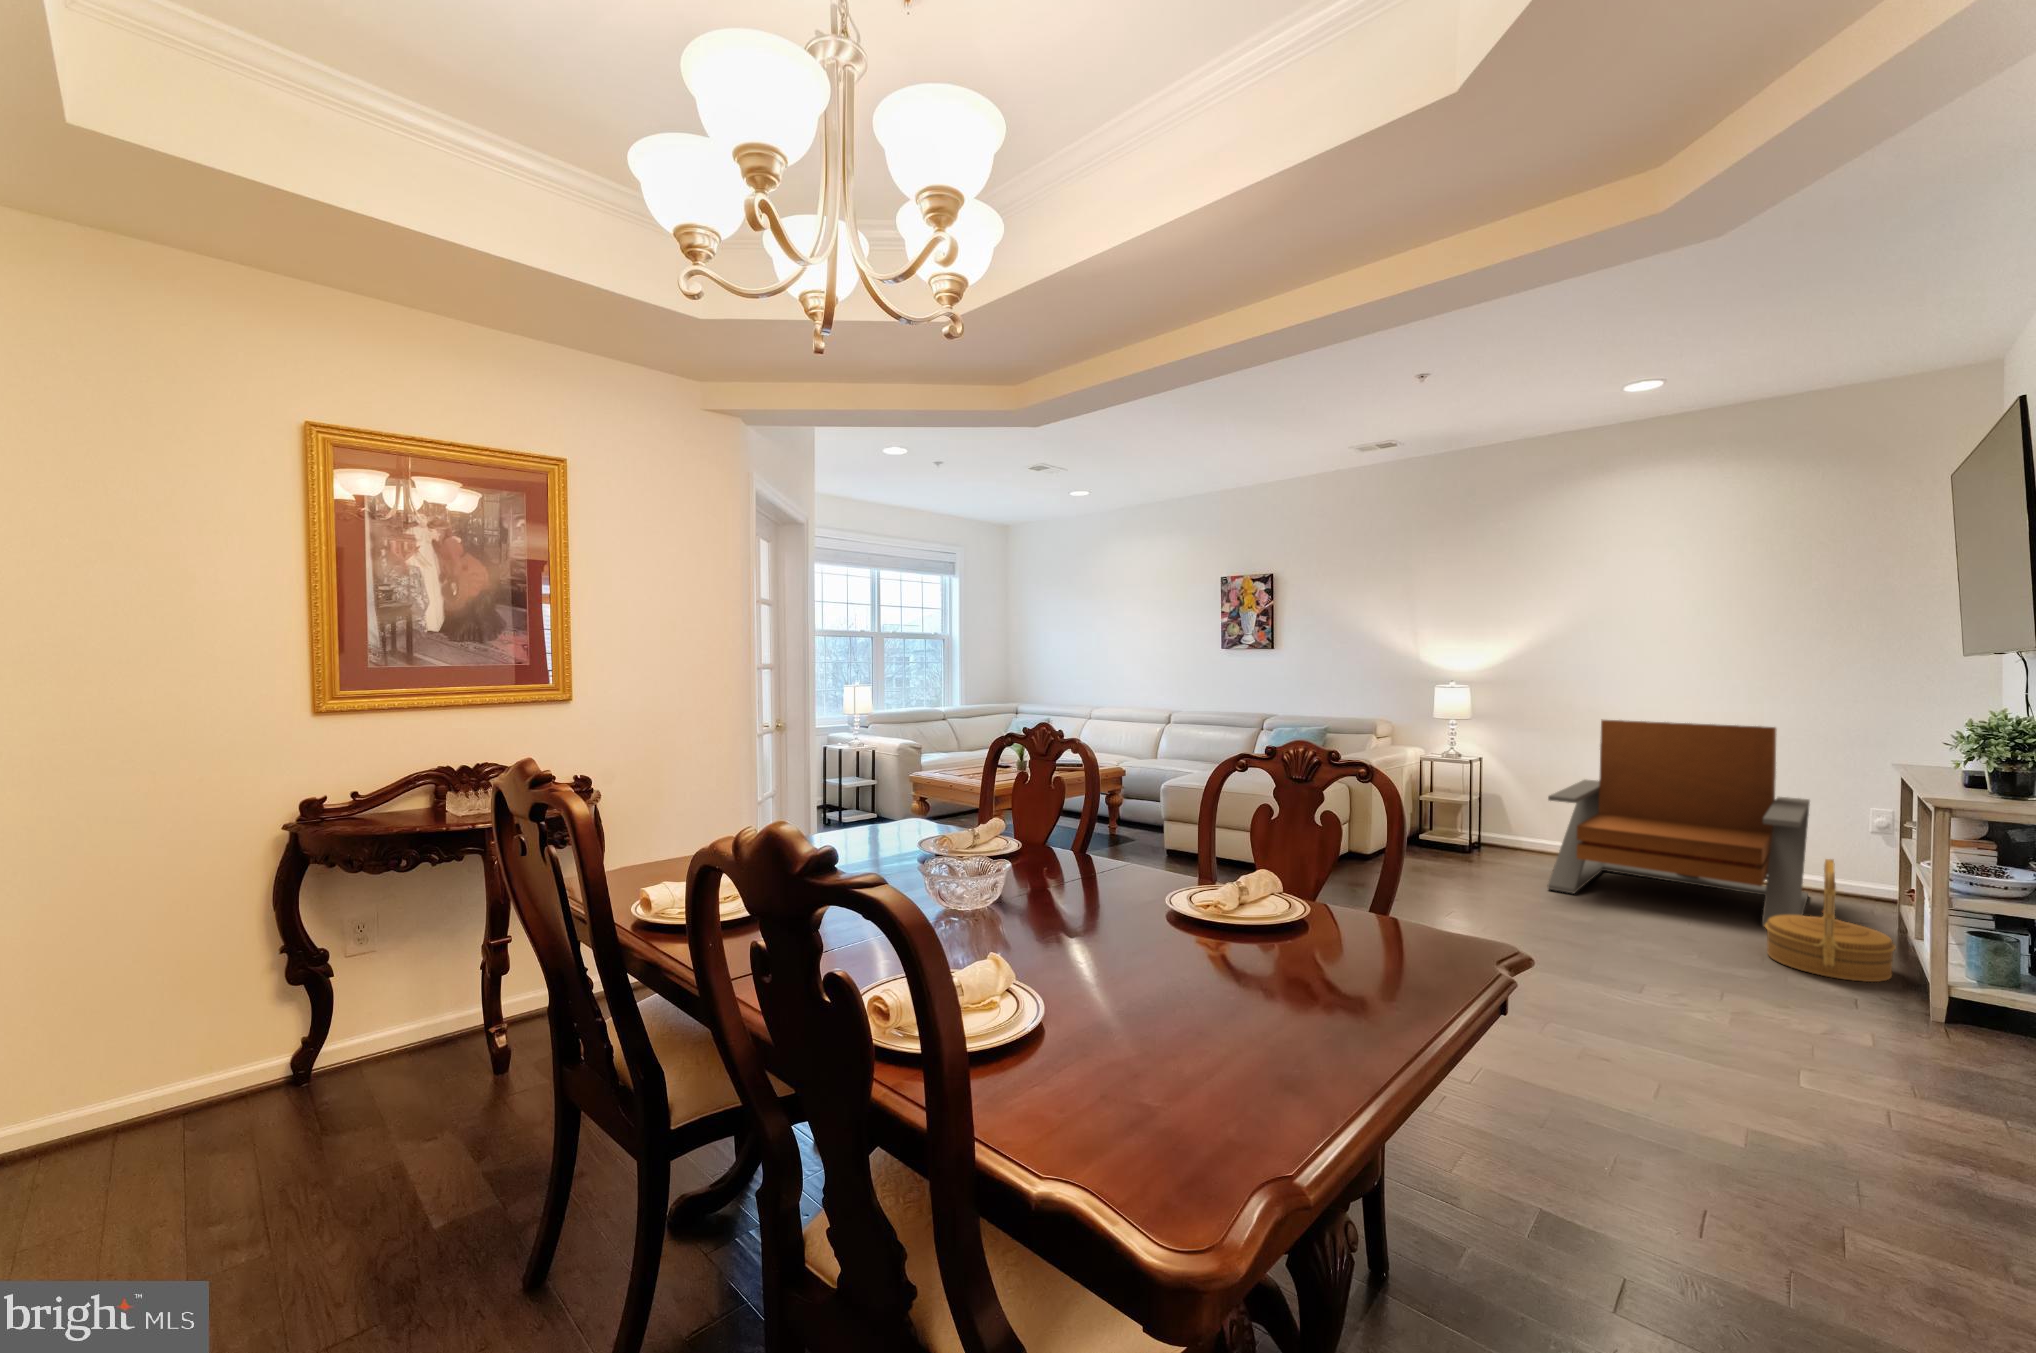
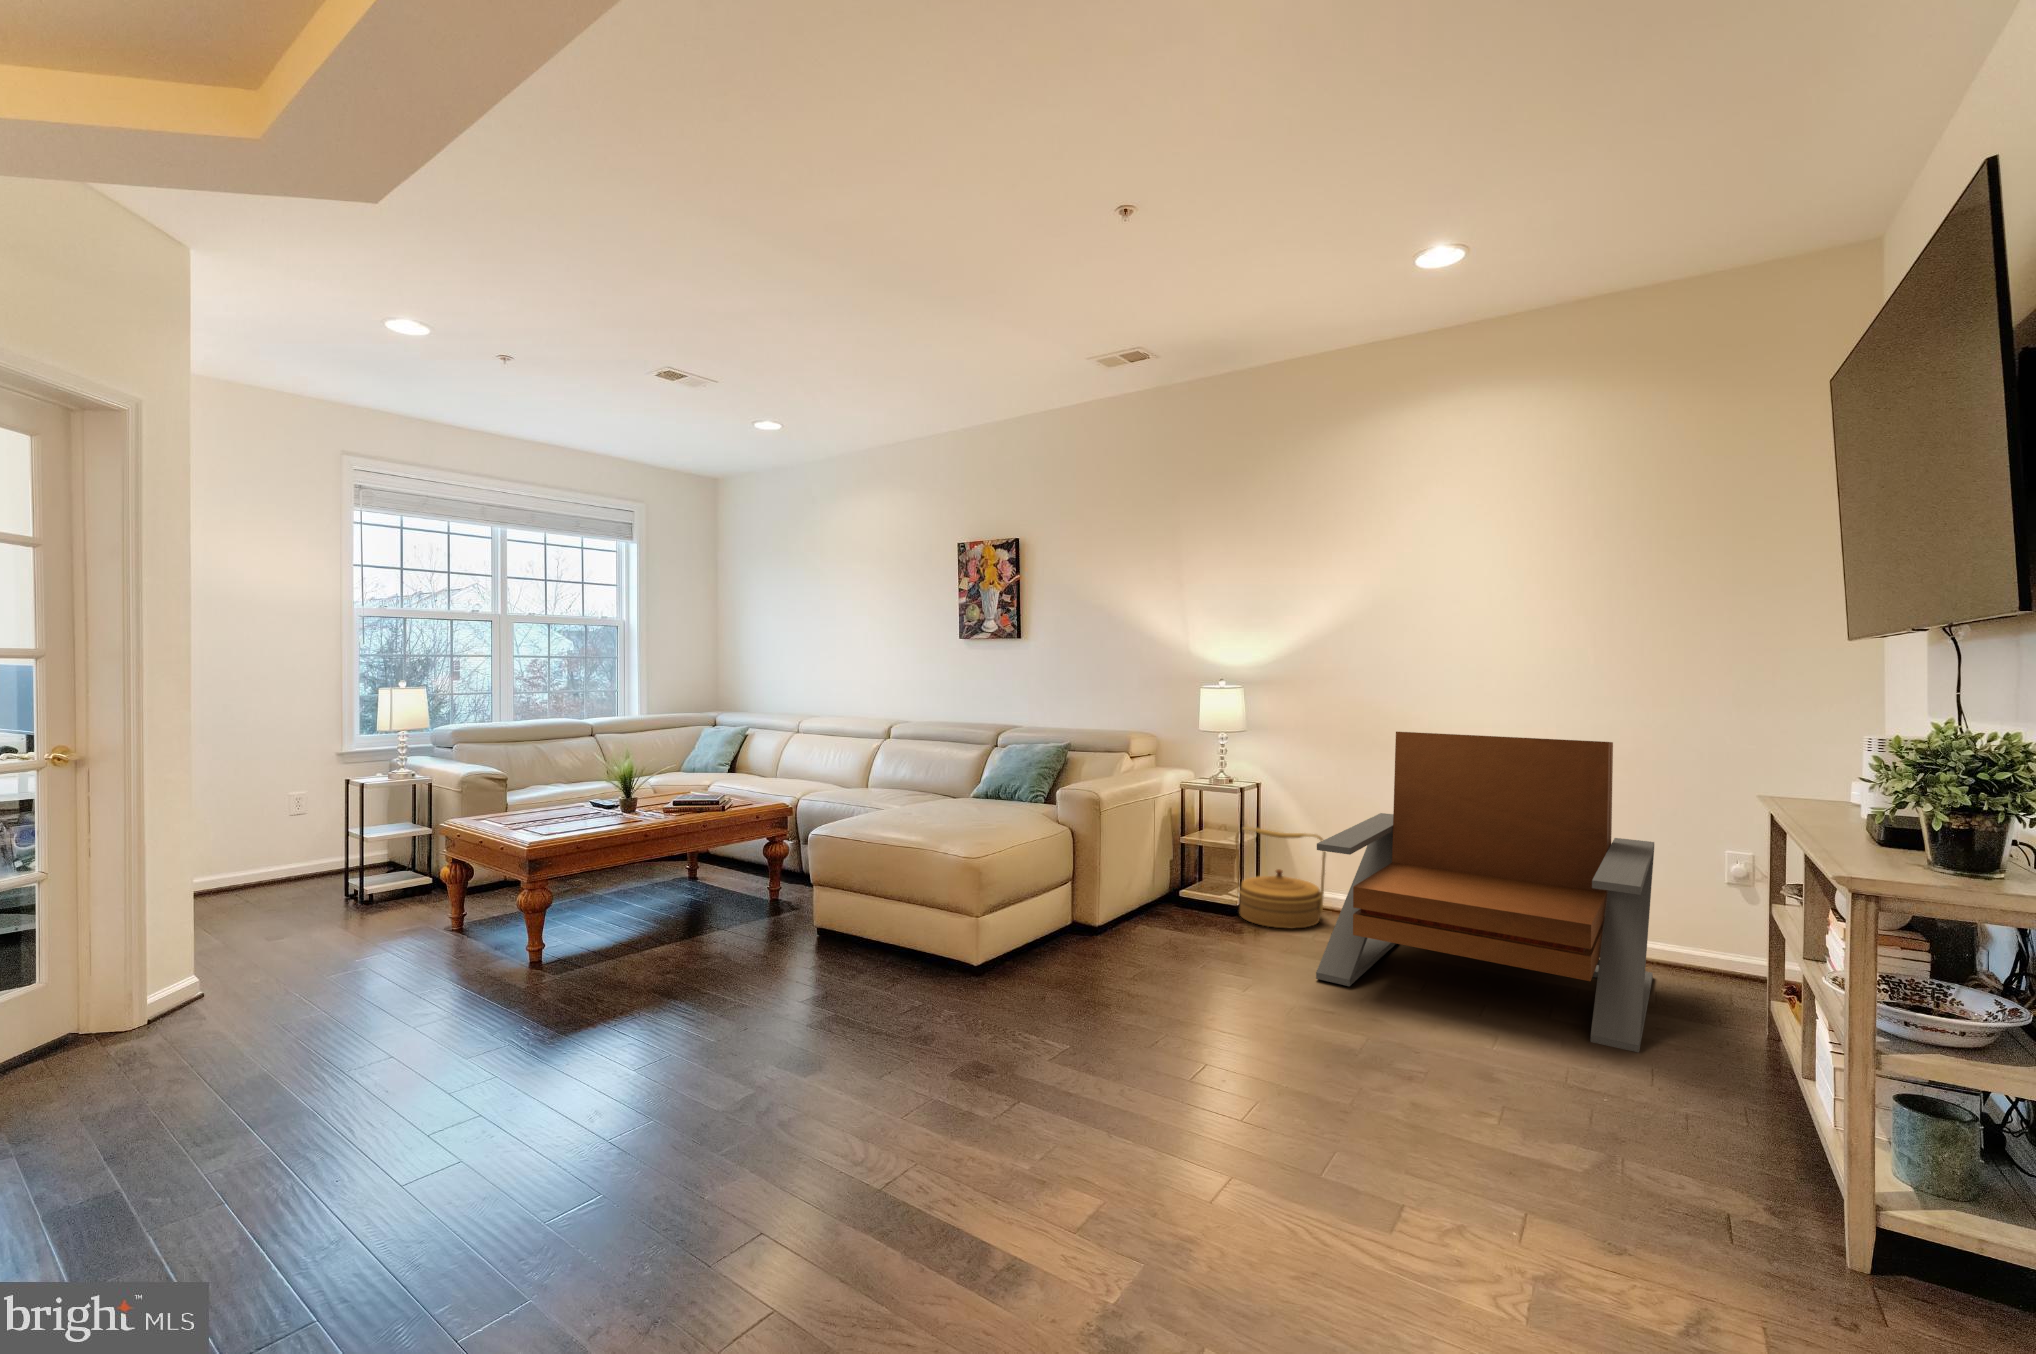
woven basket: present [1765,859,1896,982] -> present [1235,827,1326,928]

